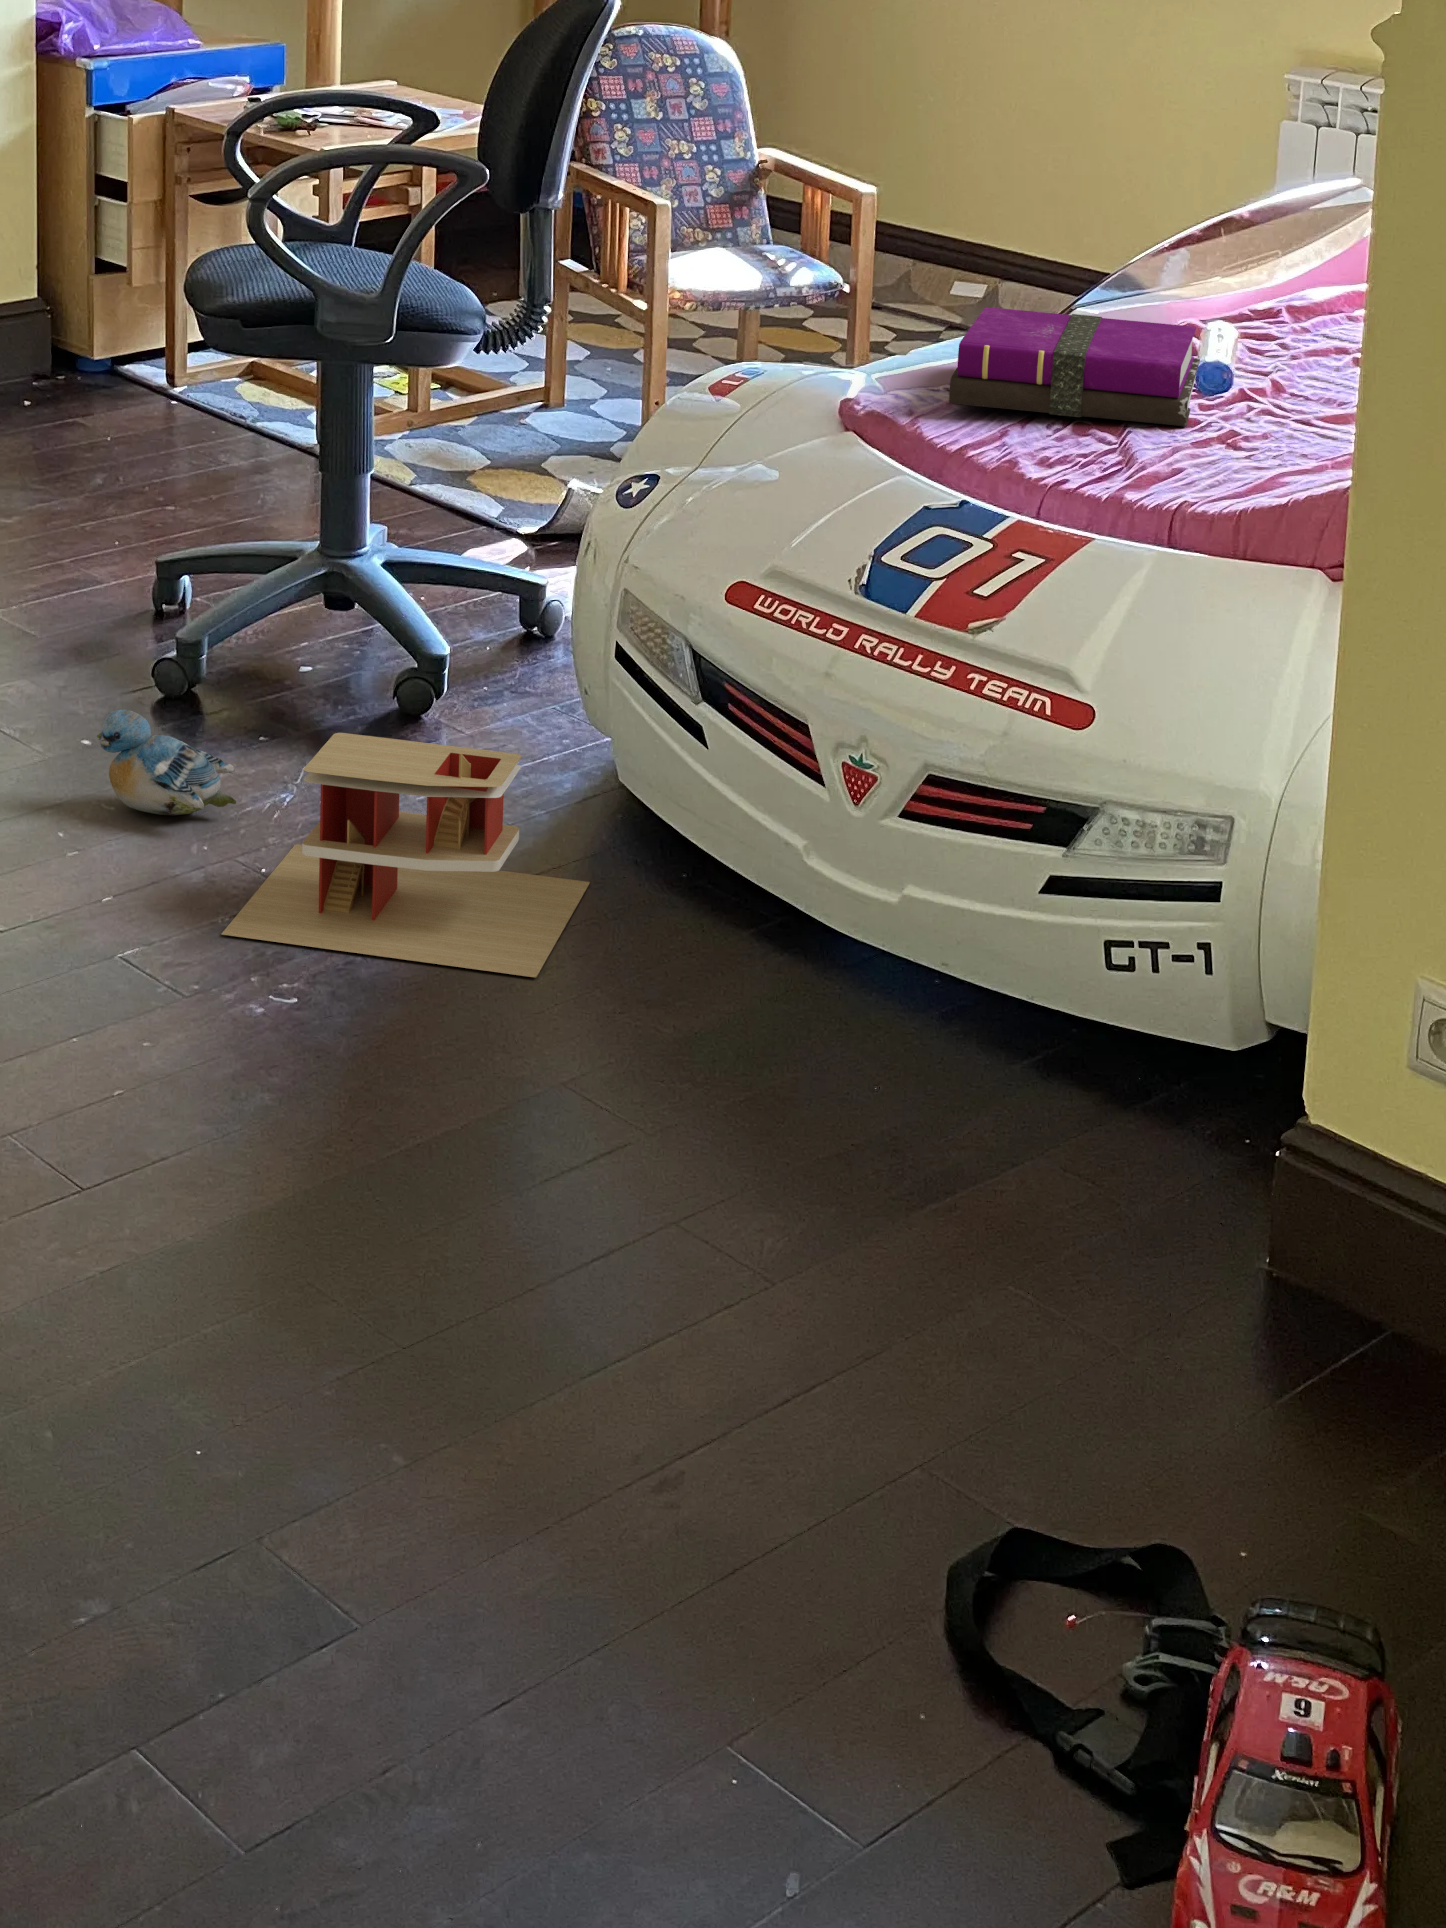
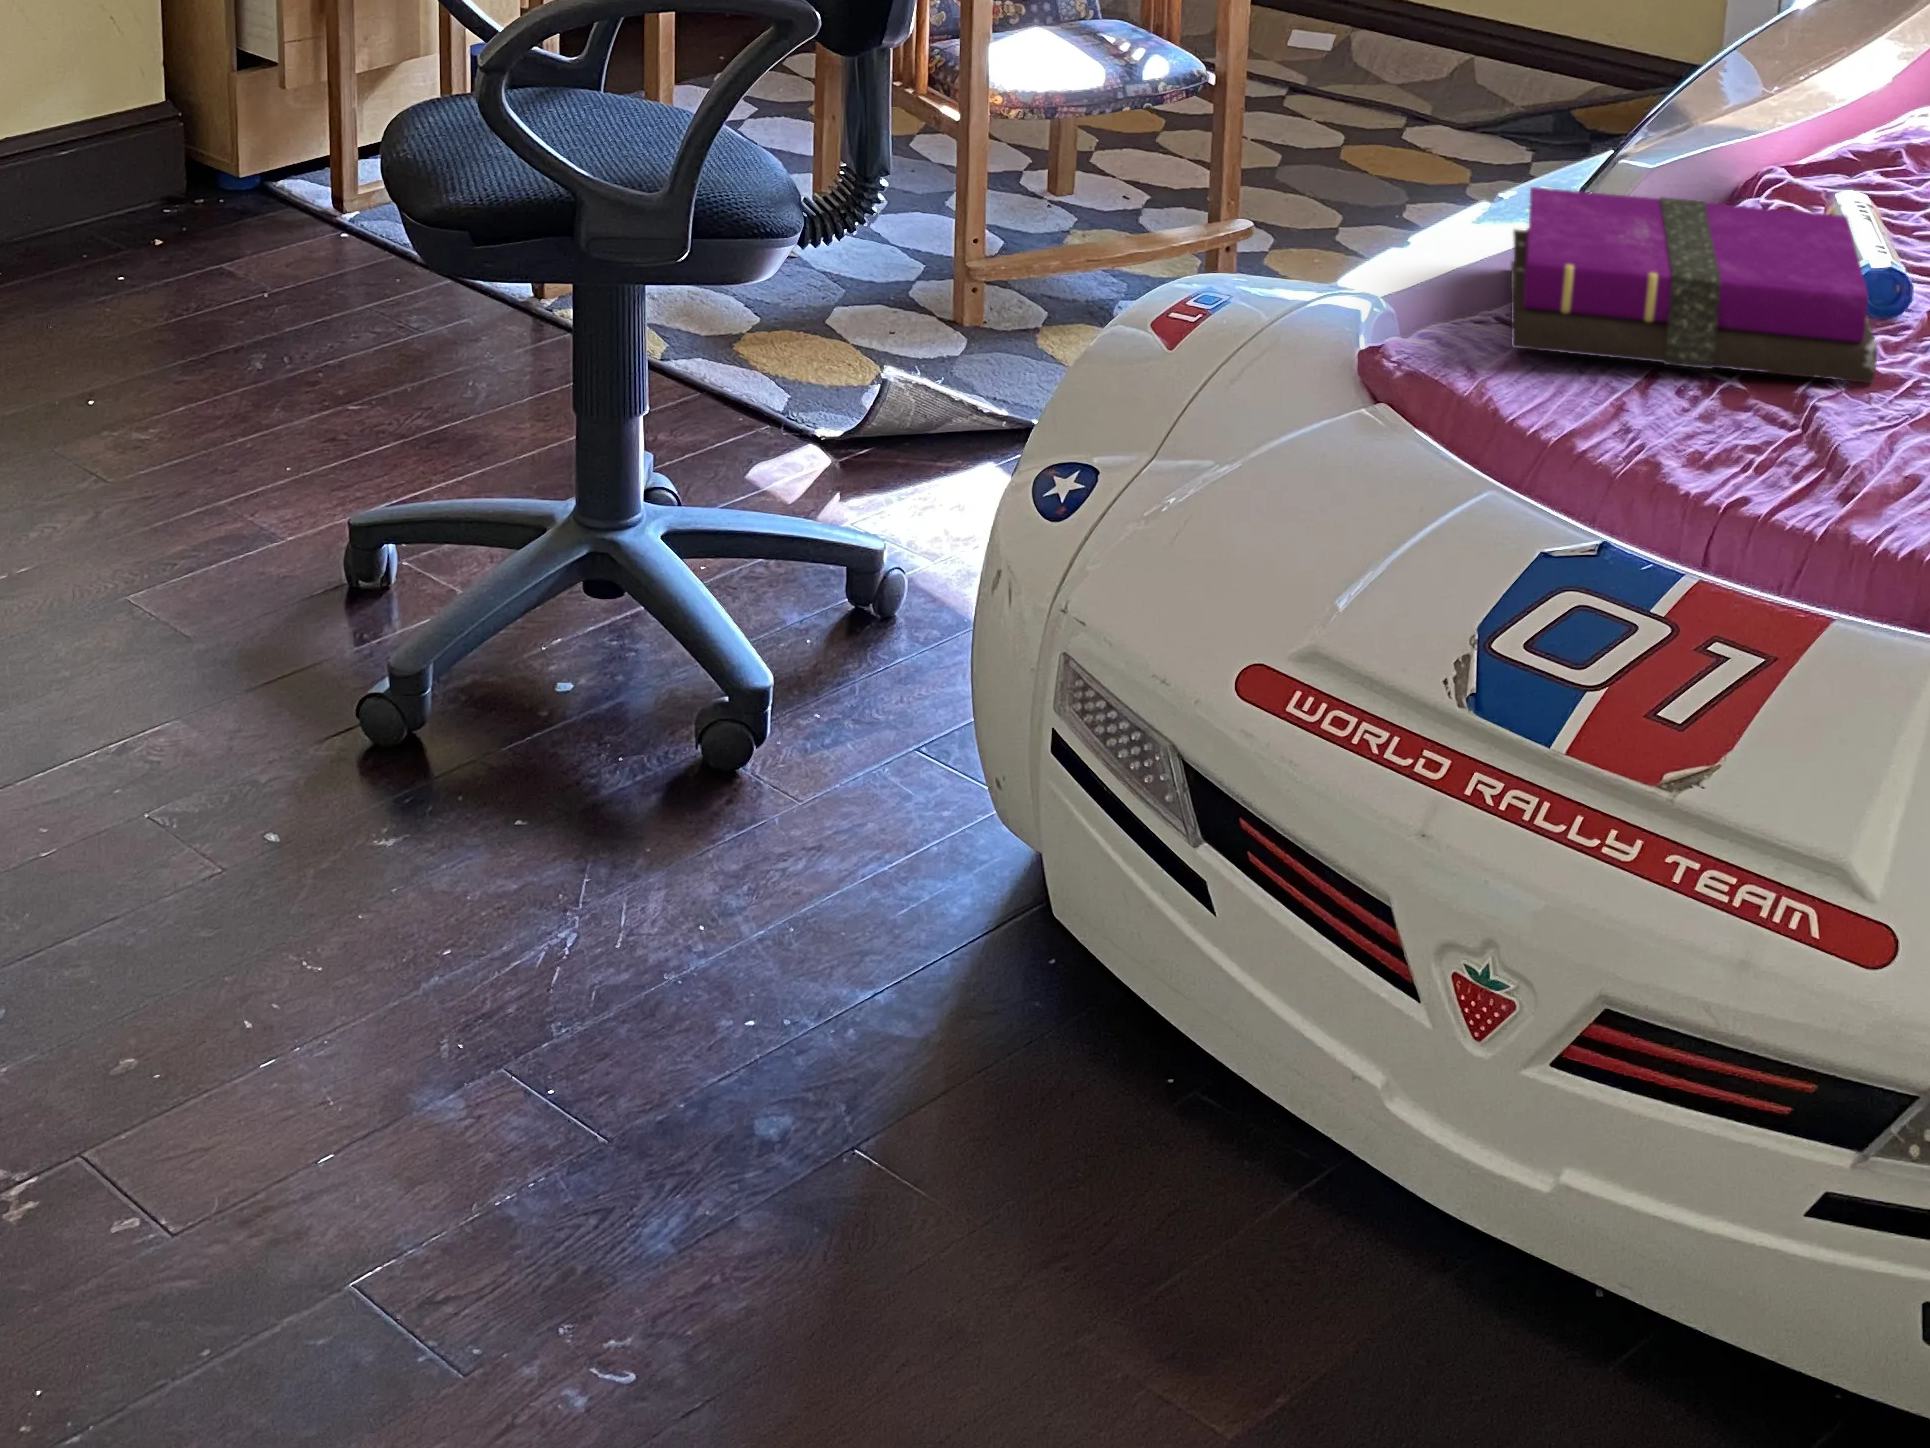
plush toy: present [97,710,236,815] -> none [294,824,499,978]
toy house: present [222,733,590,977] -> none [503,892,1032,1306]

